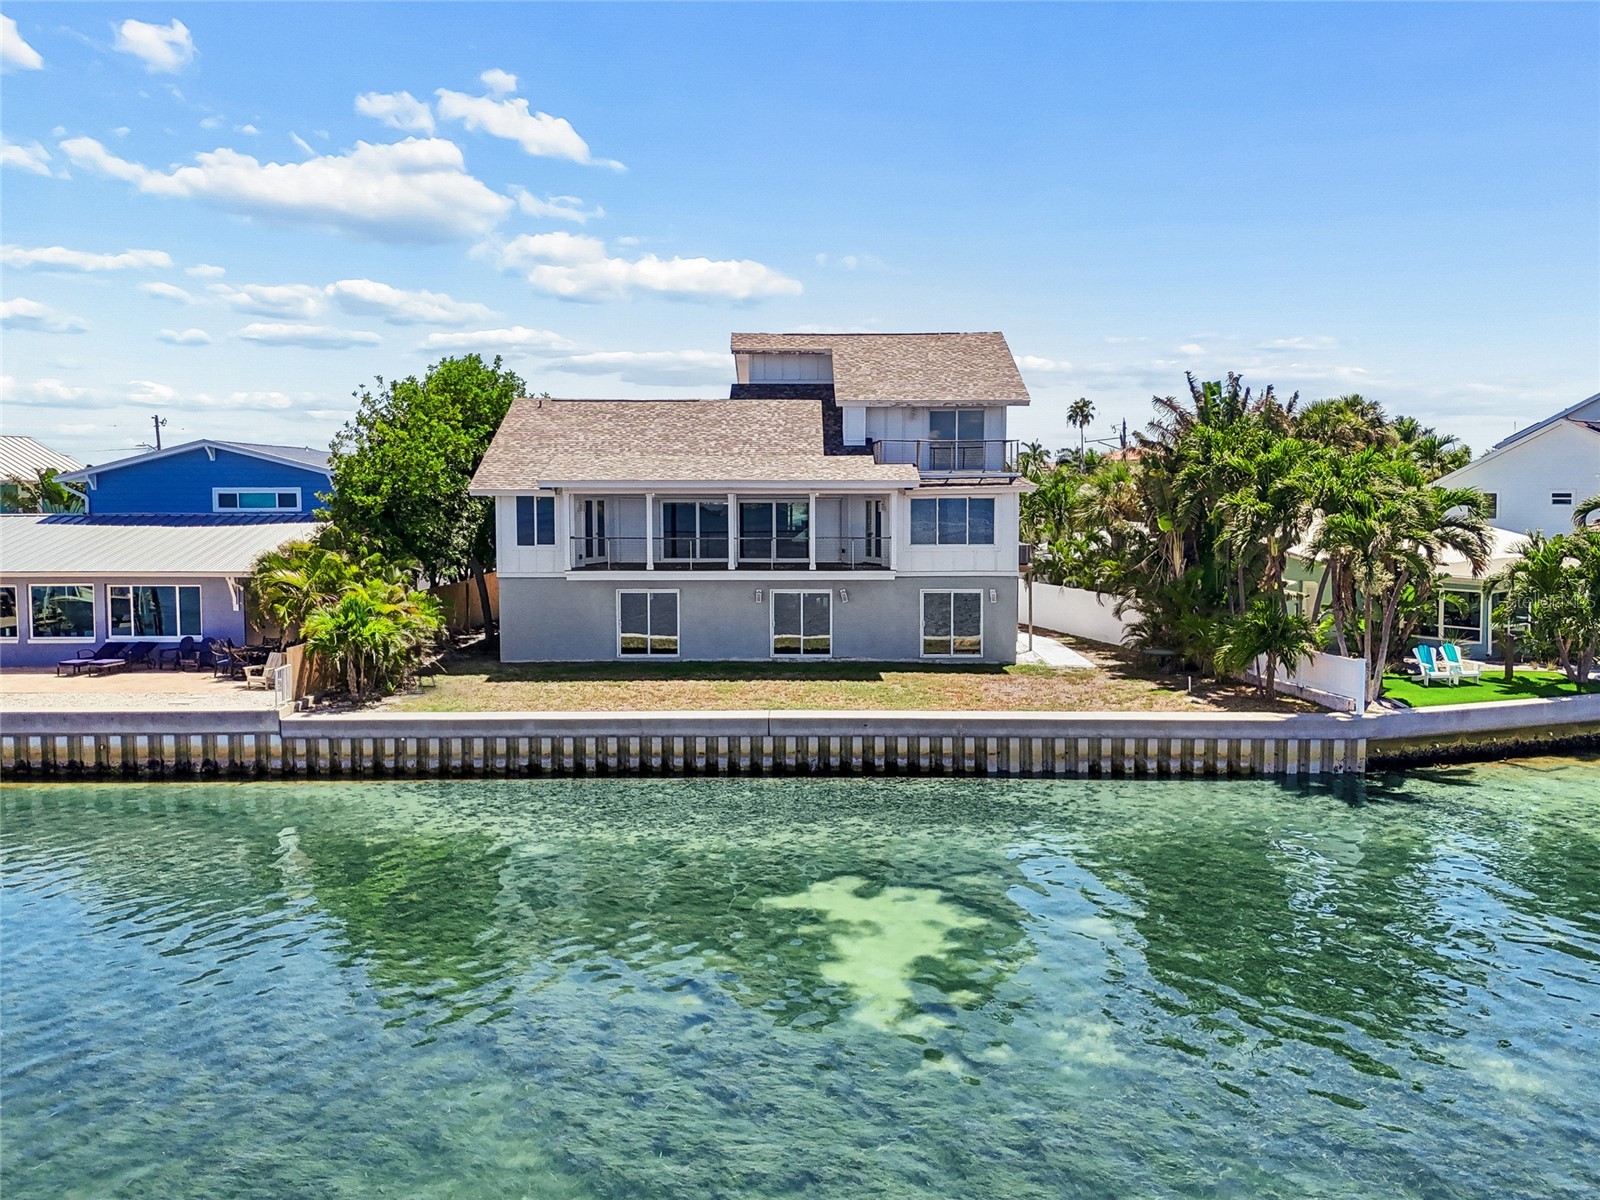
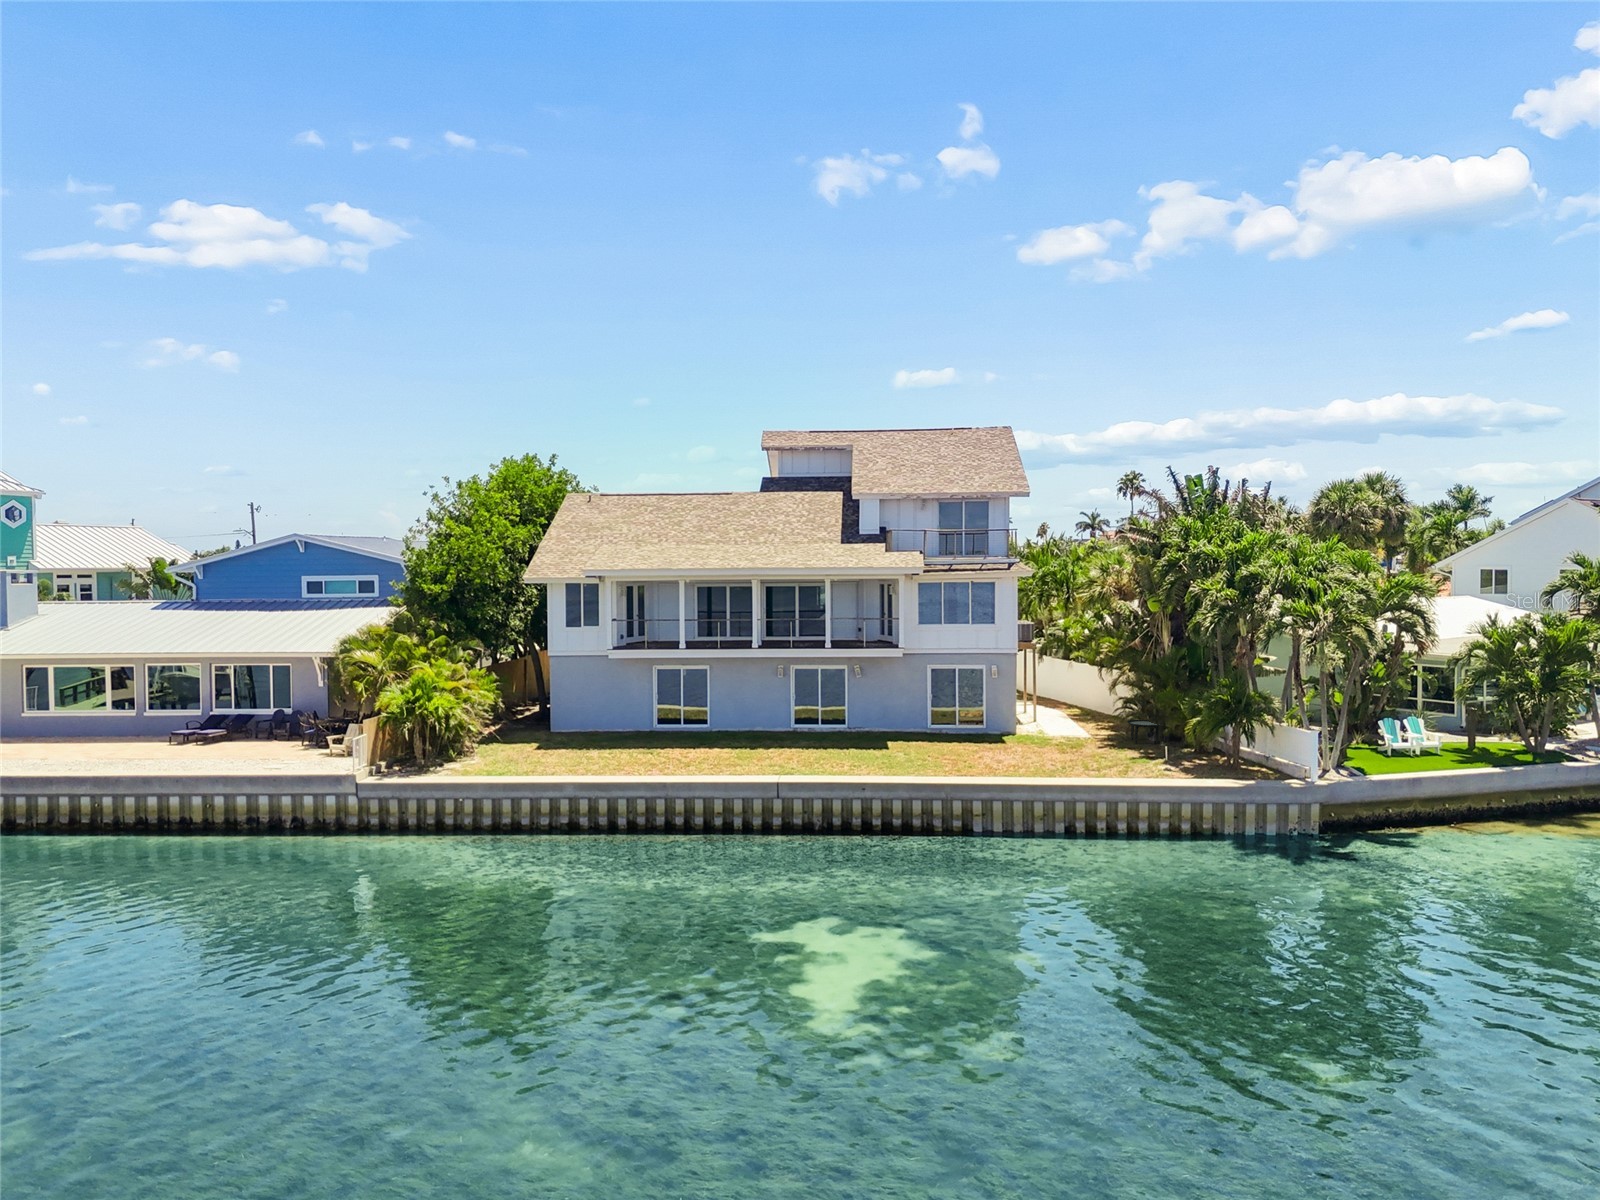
bench: present [405,644,441,694] -> none [465,716,497,760]

